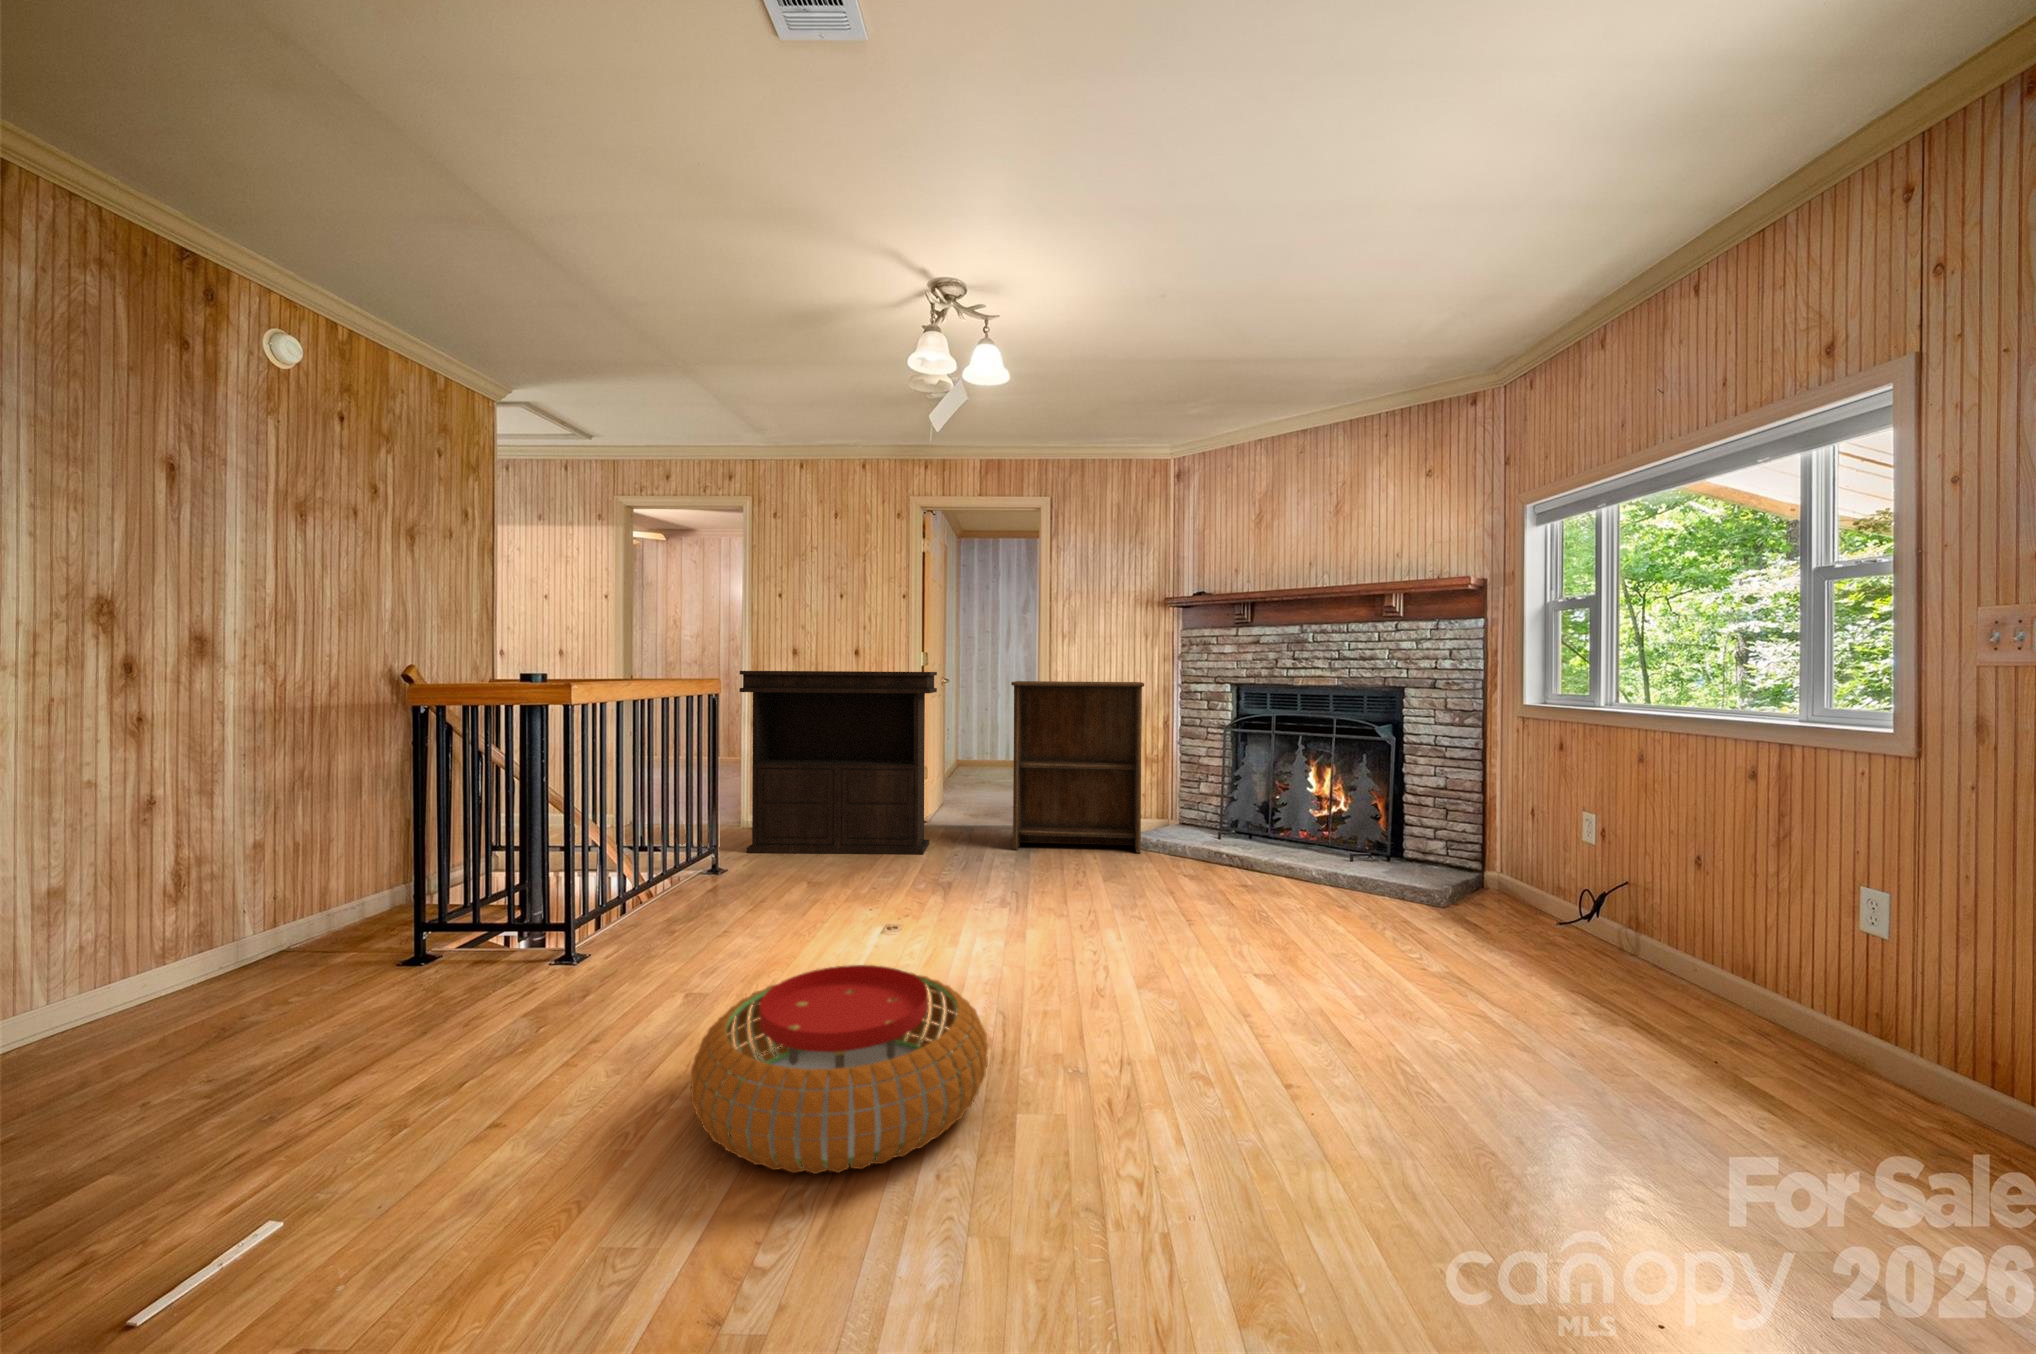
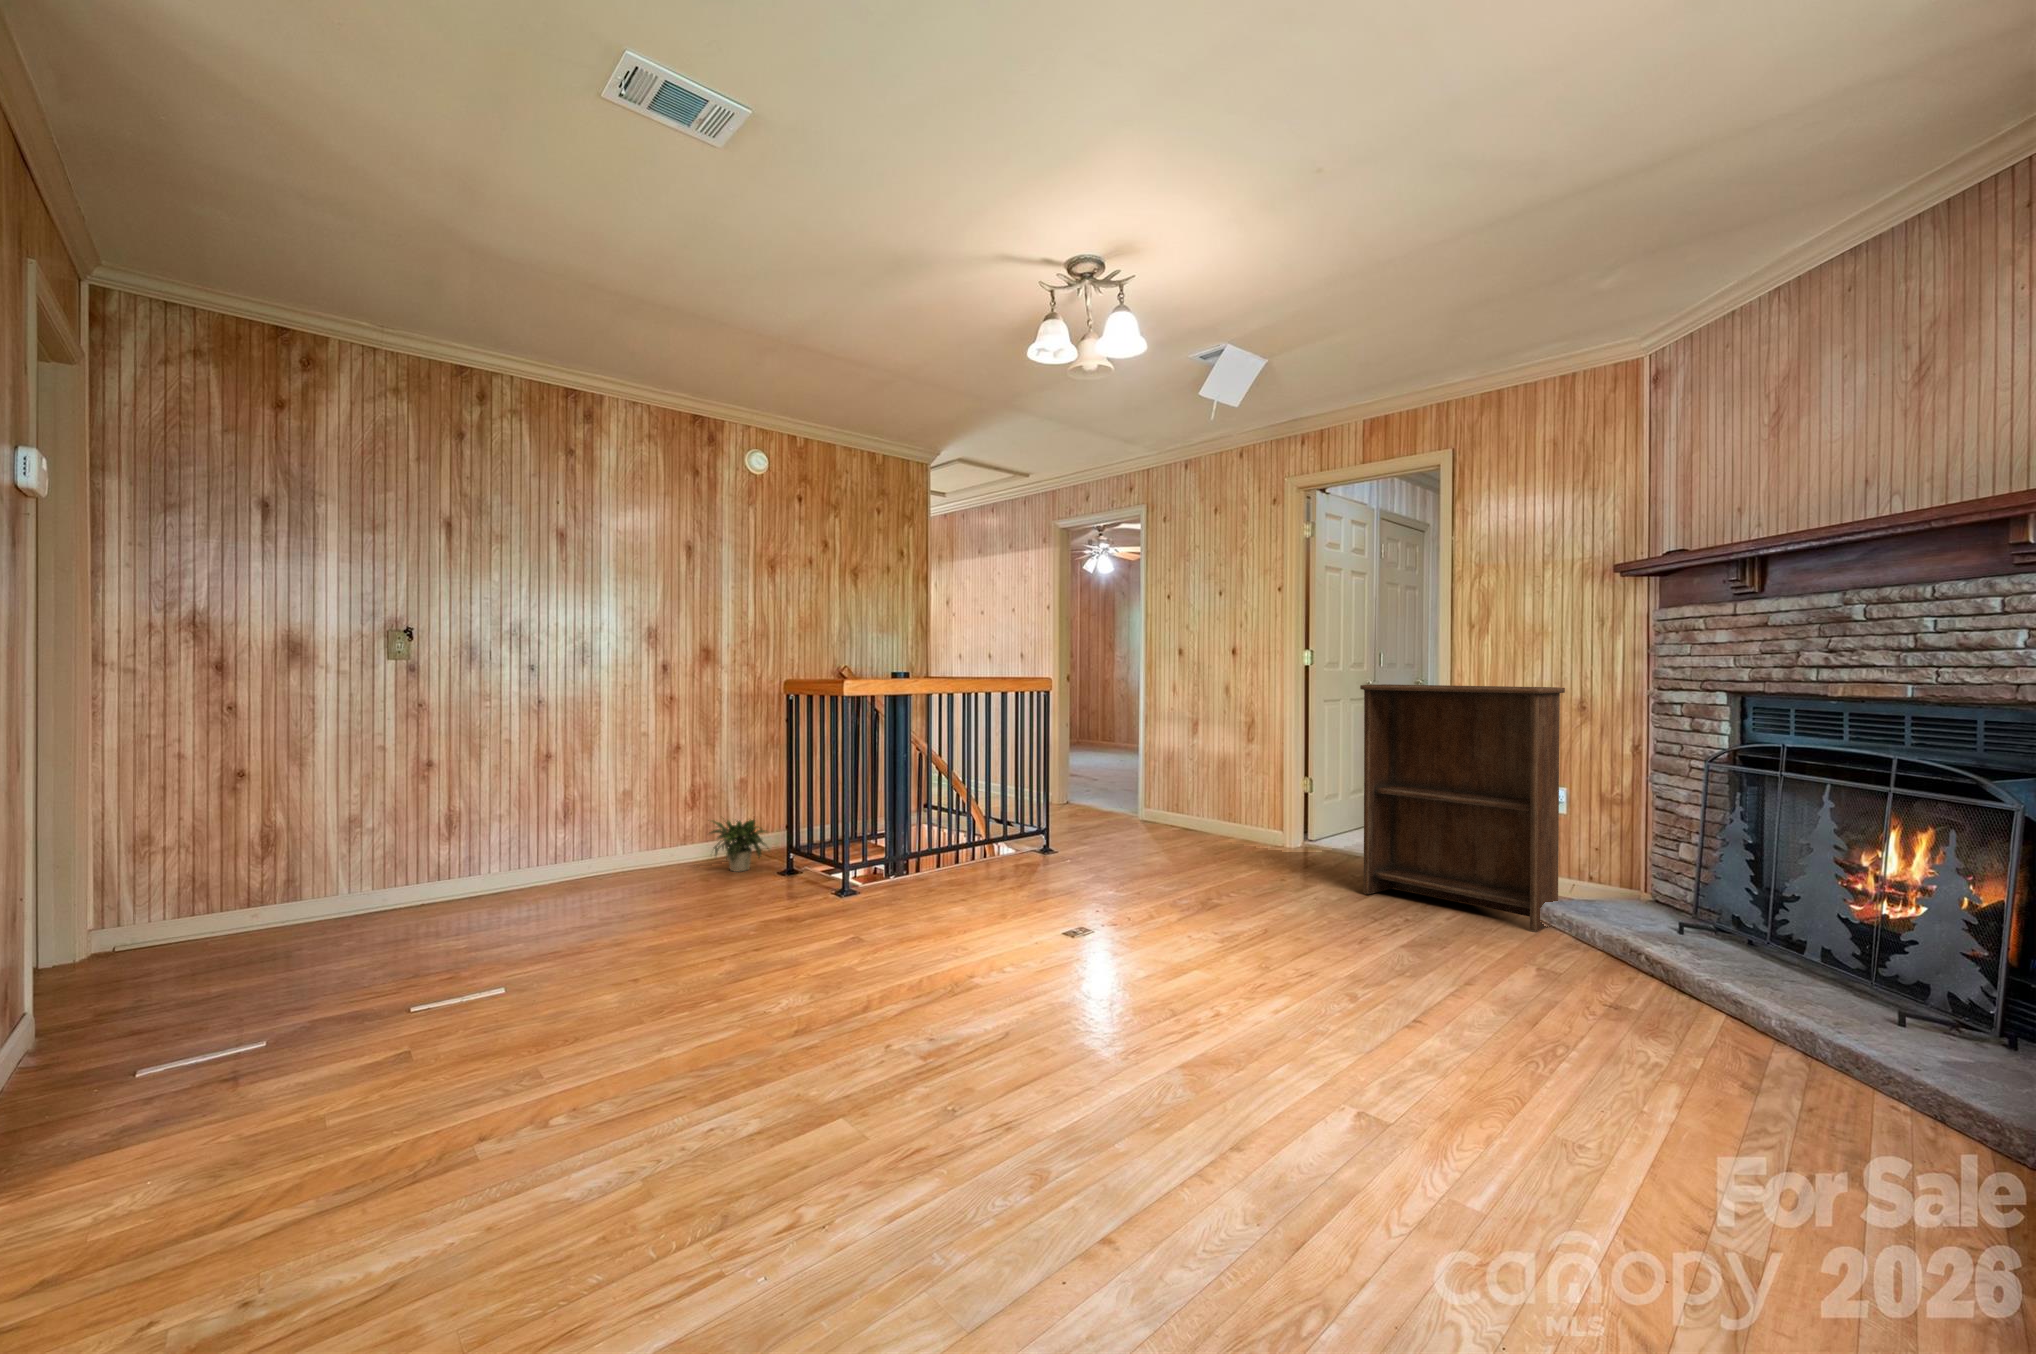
console table: present [739,671,937,855] -> none [1093,672,1290,880]
potted plant: none [184,887,355,986] -> present [710,818,766,872]
pouf: present [691,965,988,1174] -> none [688,928,941,1087]

